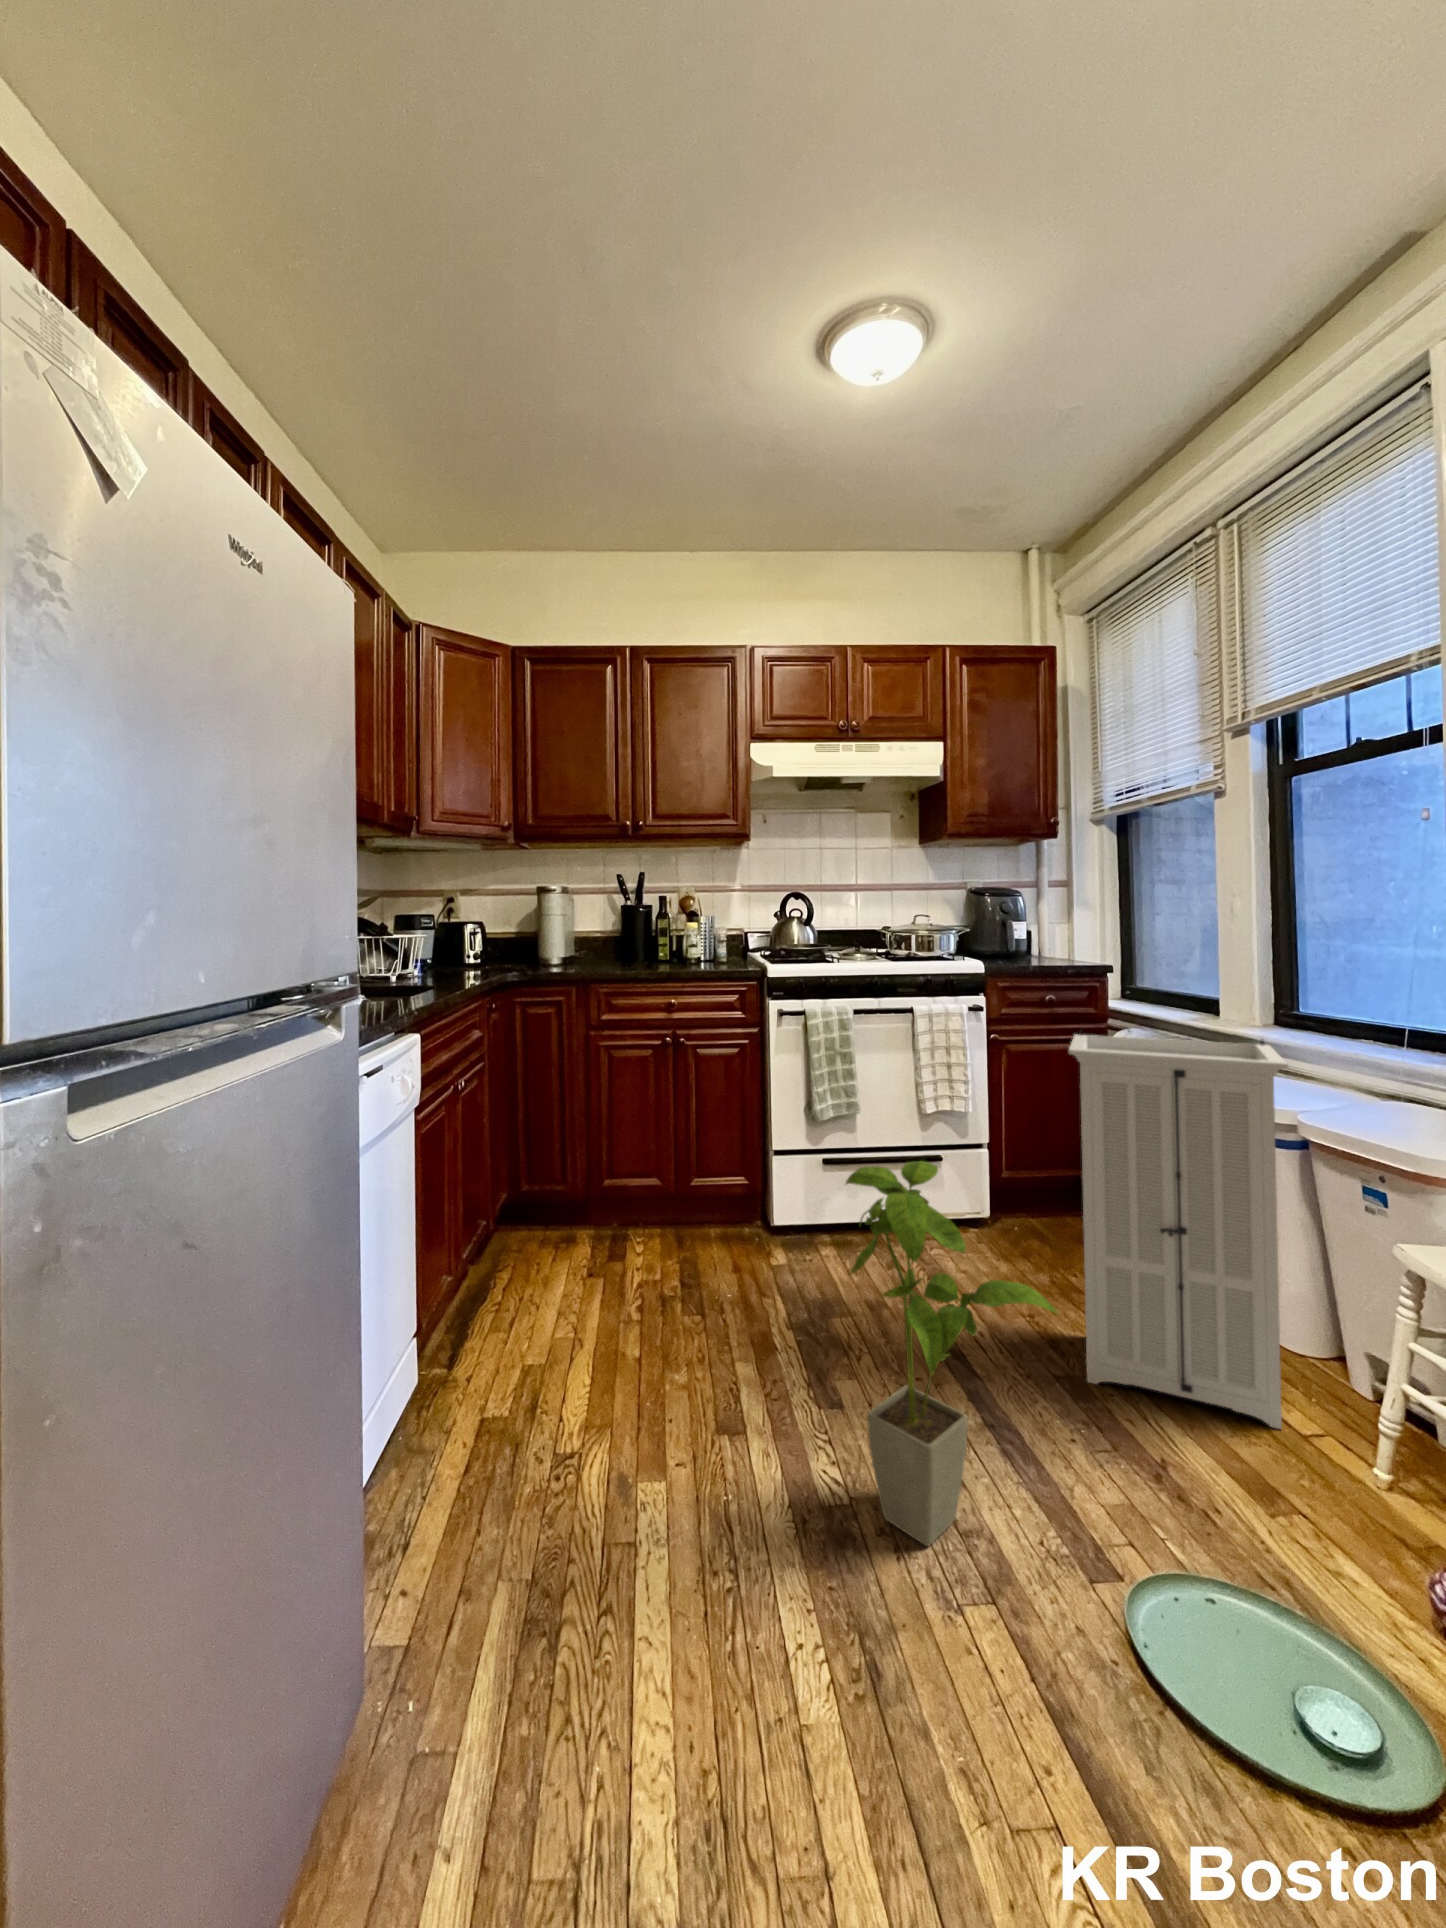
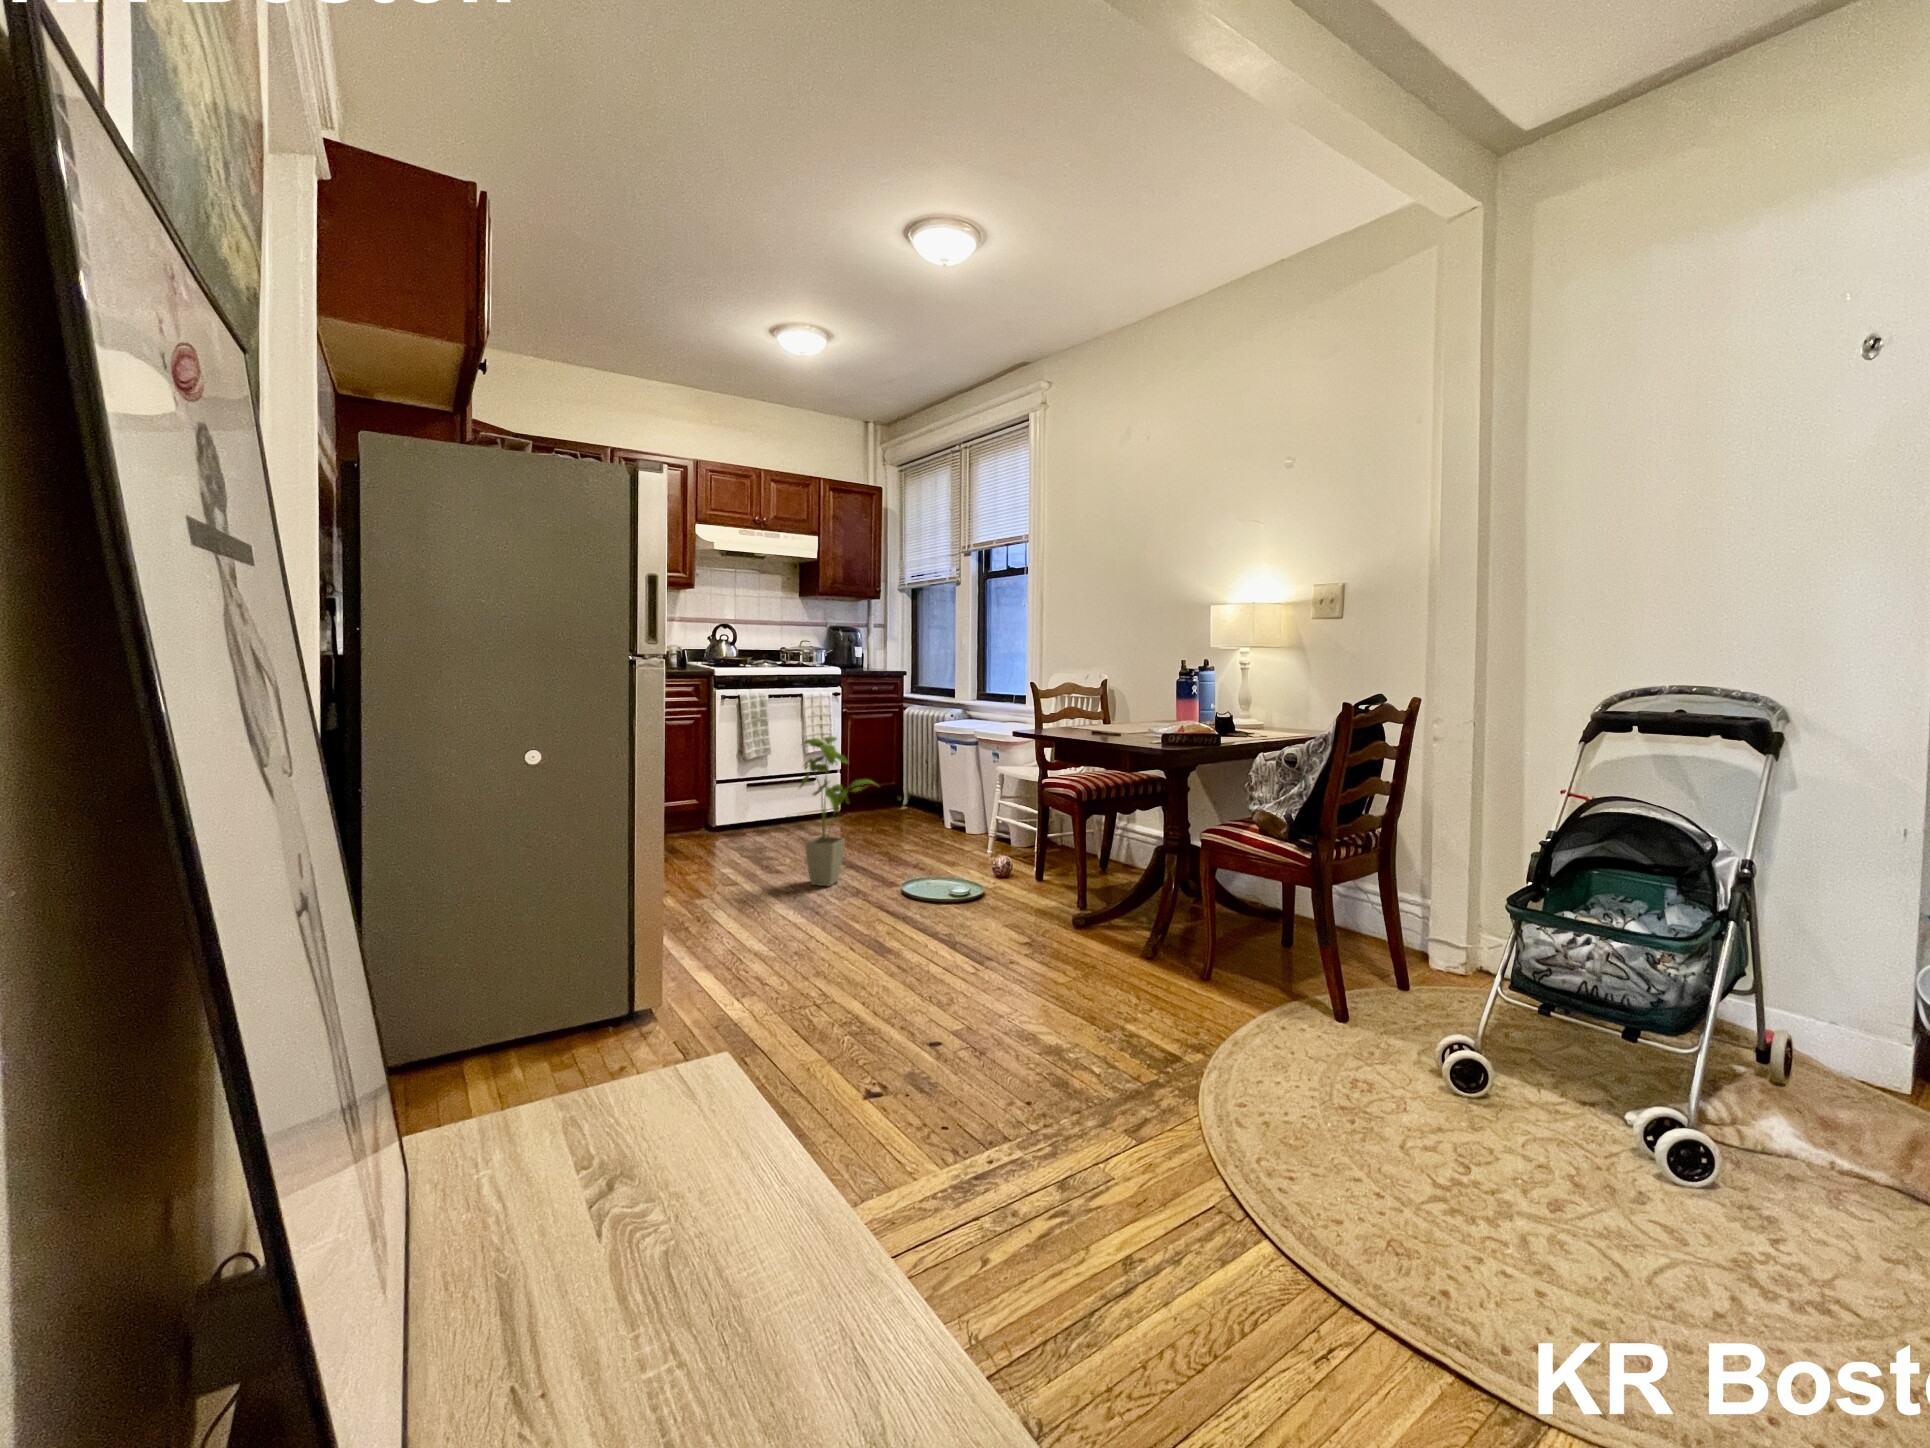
storage cabinet: present [1069,1032,1288,1430] -> none [885,696,965,849]

